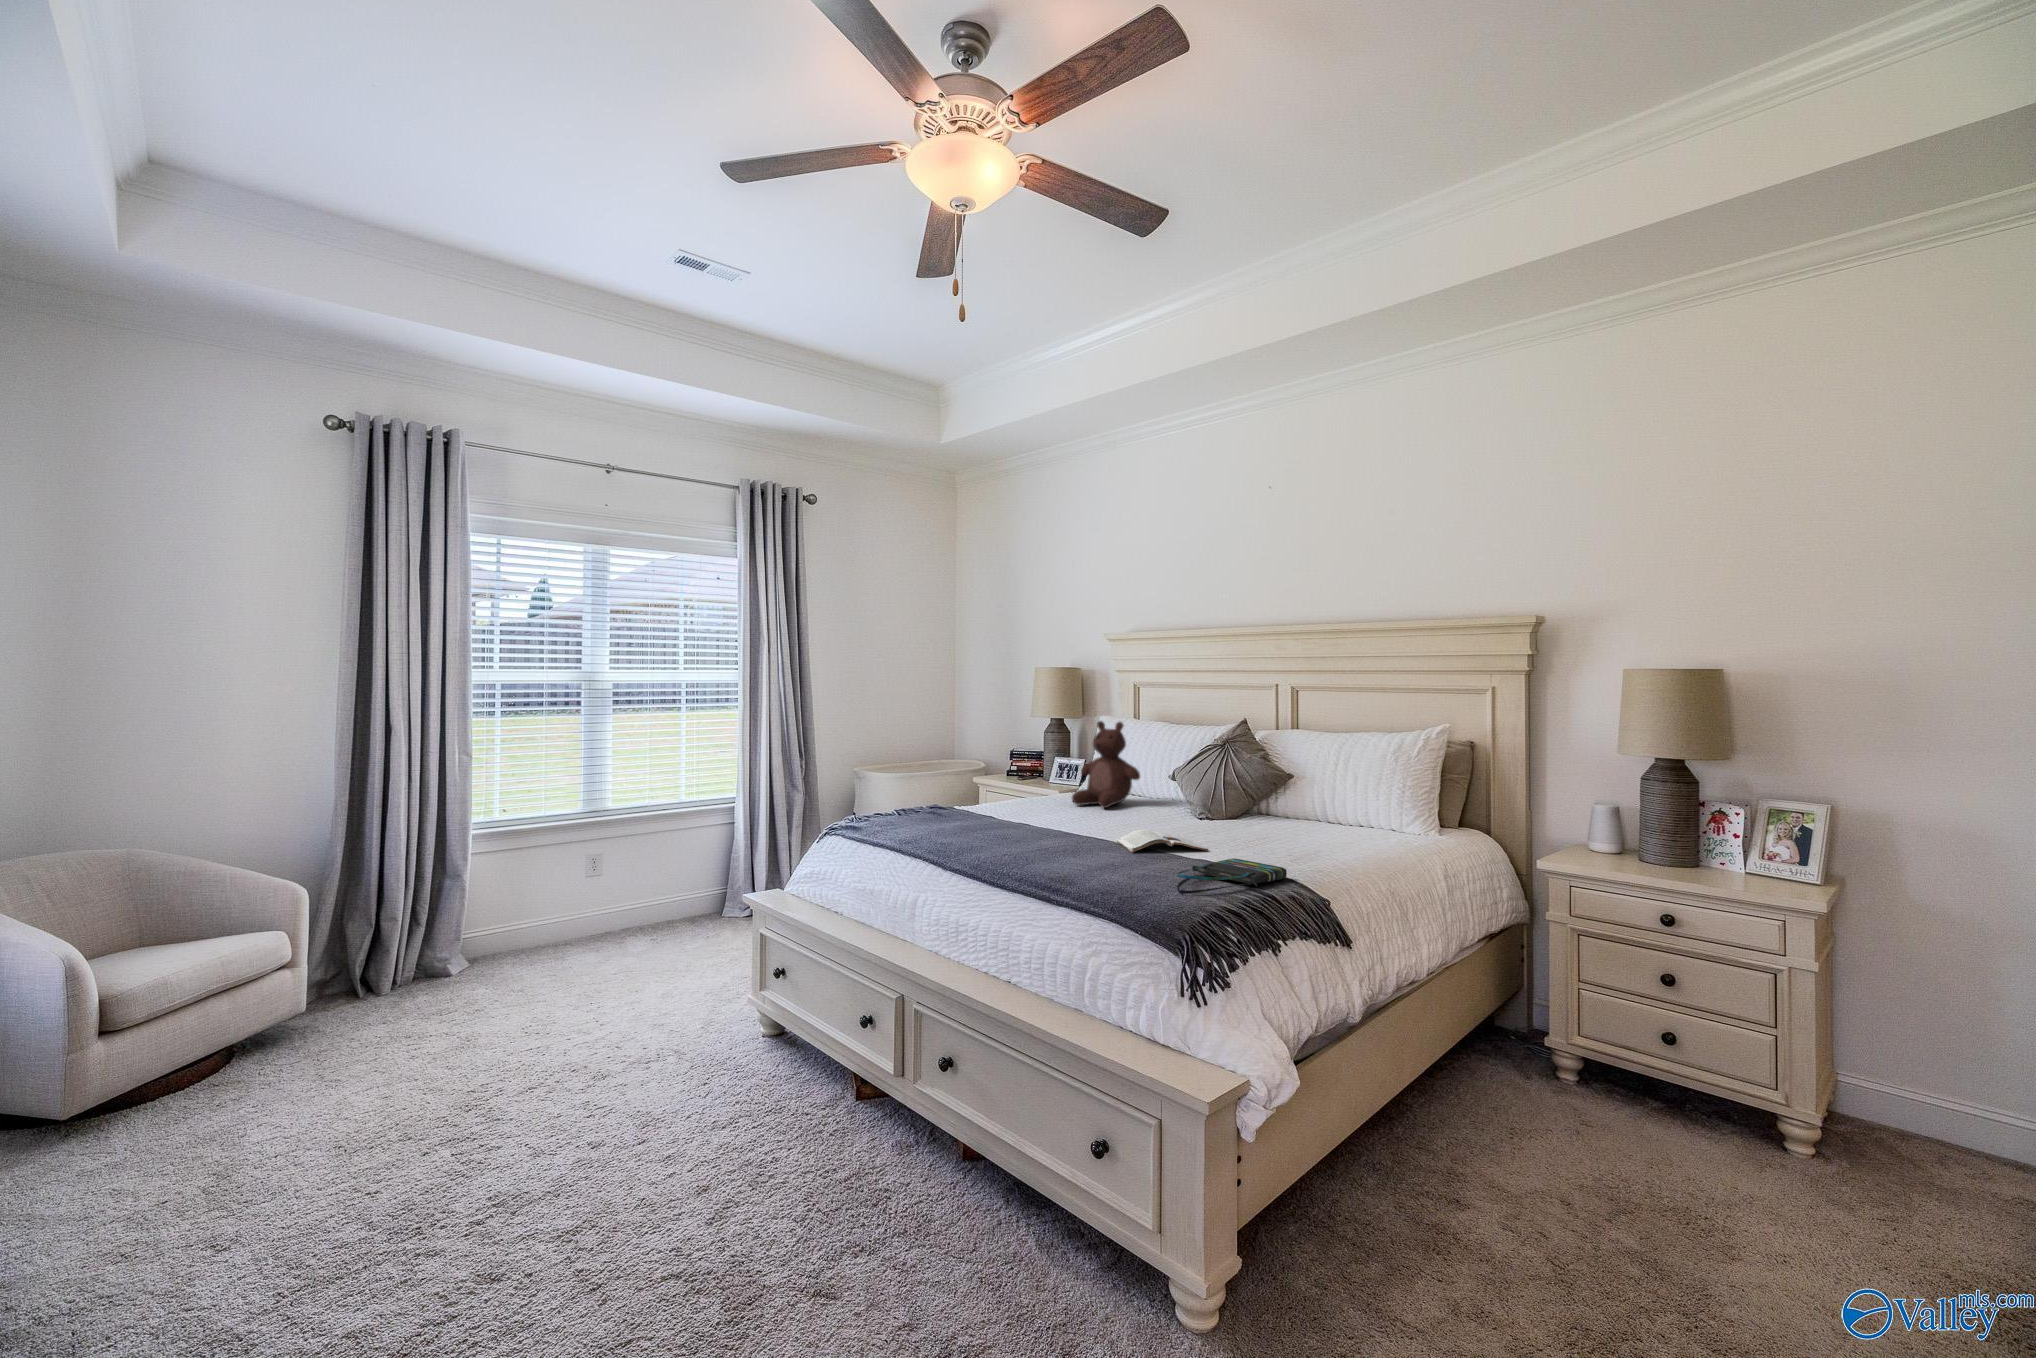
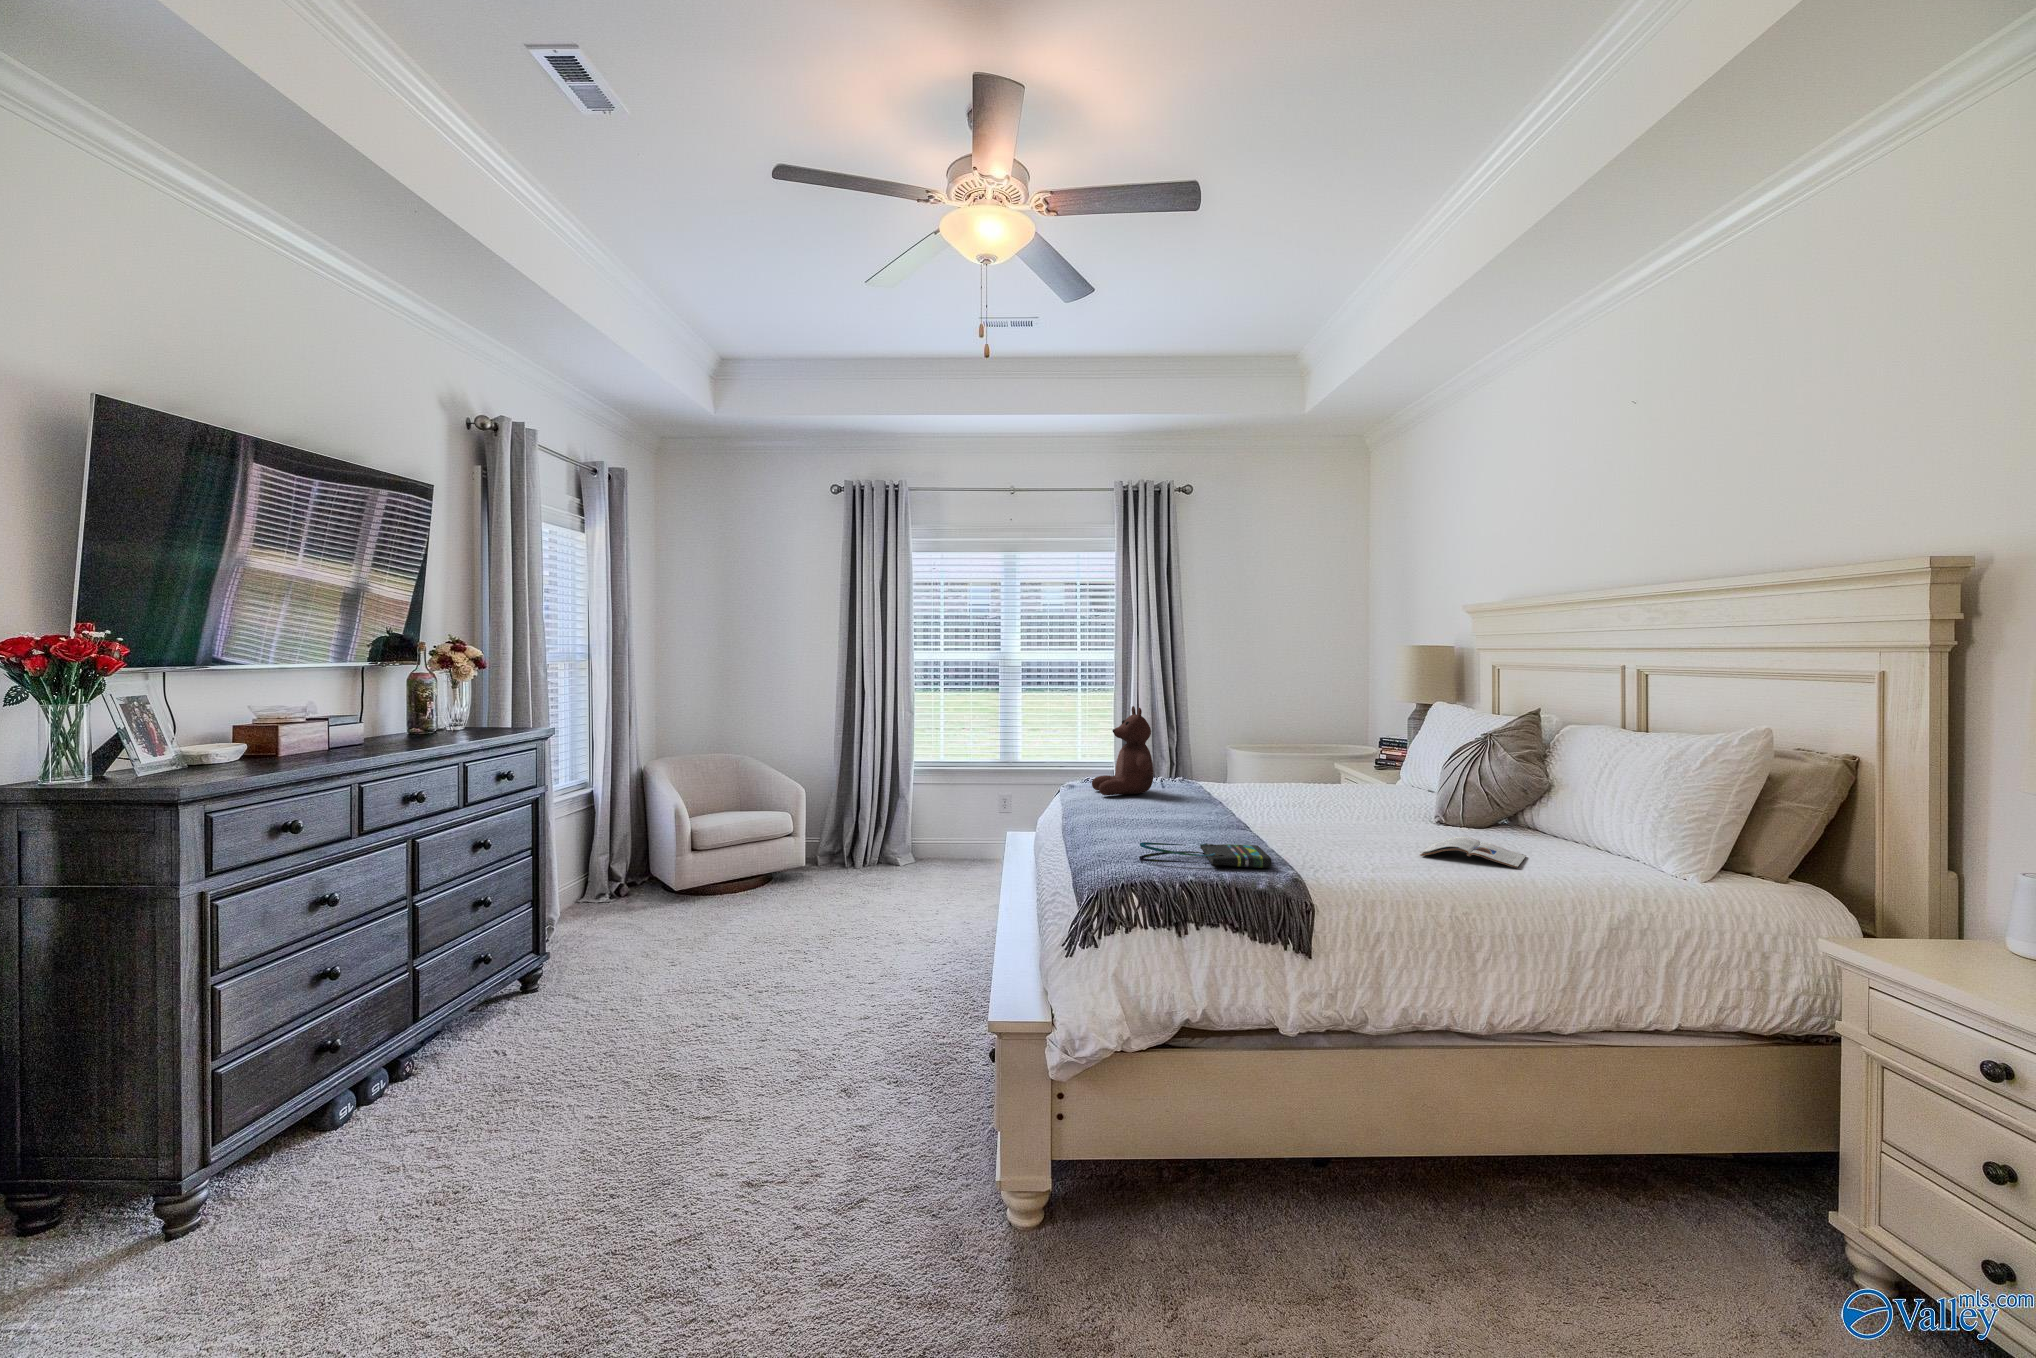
teddy bear: present [1072,721,1140,808] -> present [1092,706,1154,795]
magazine: present [1116,829,1208,852] -> present [1420,837,1526,868]

